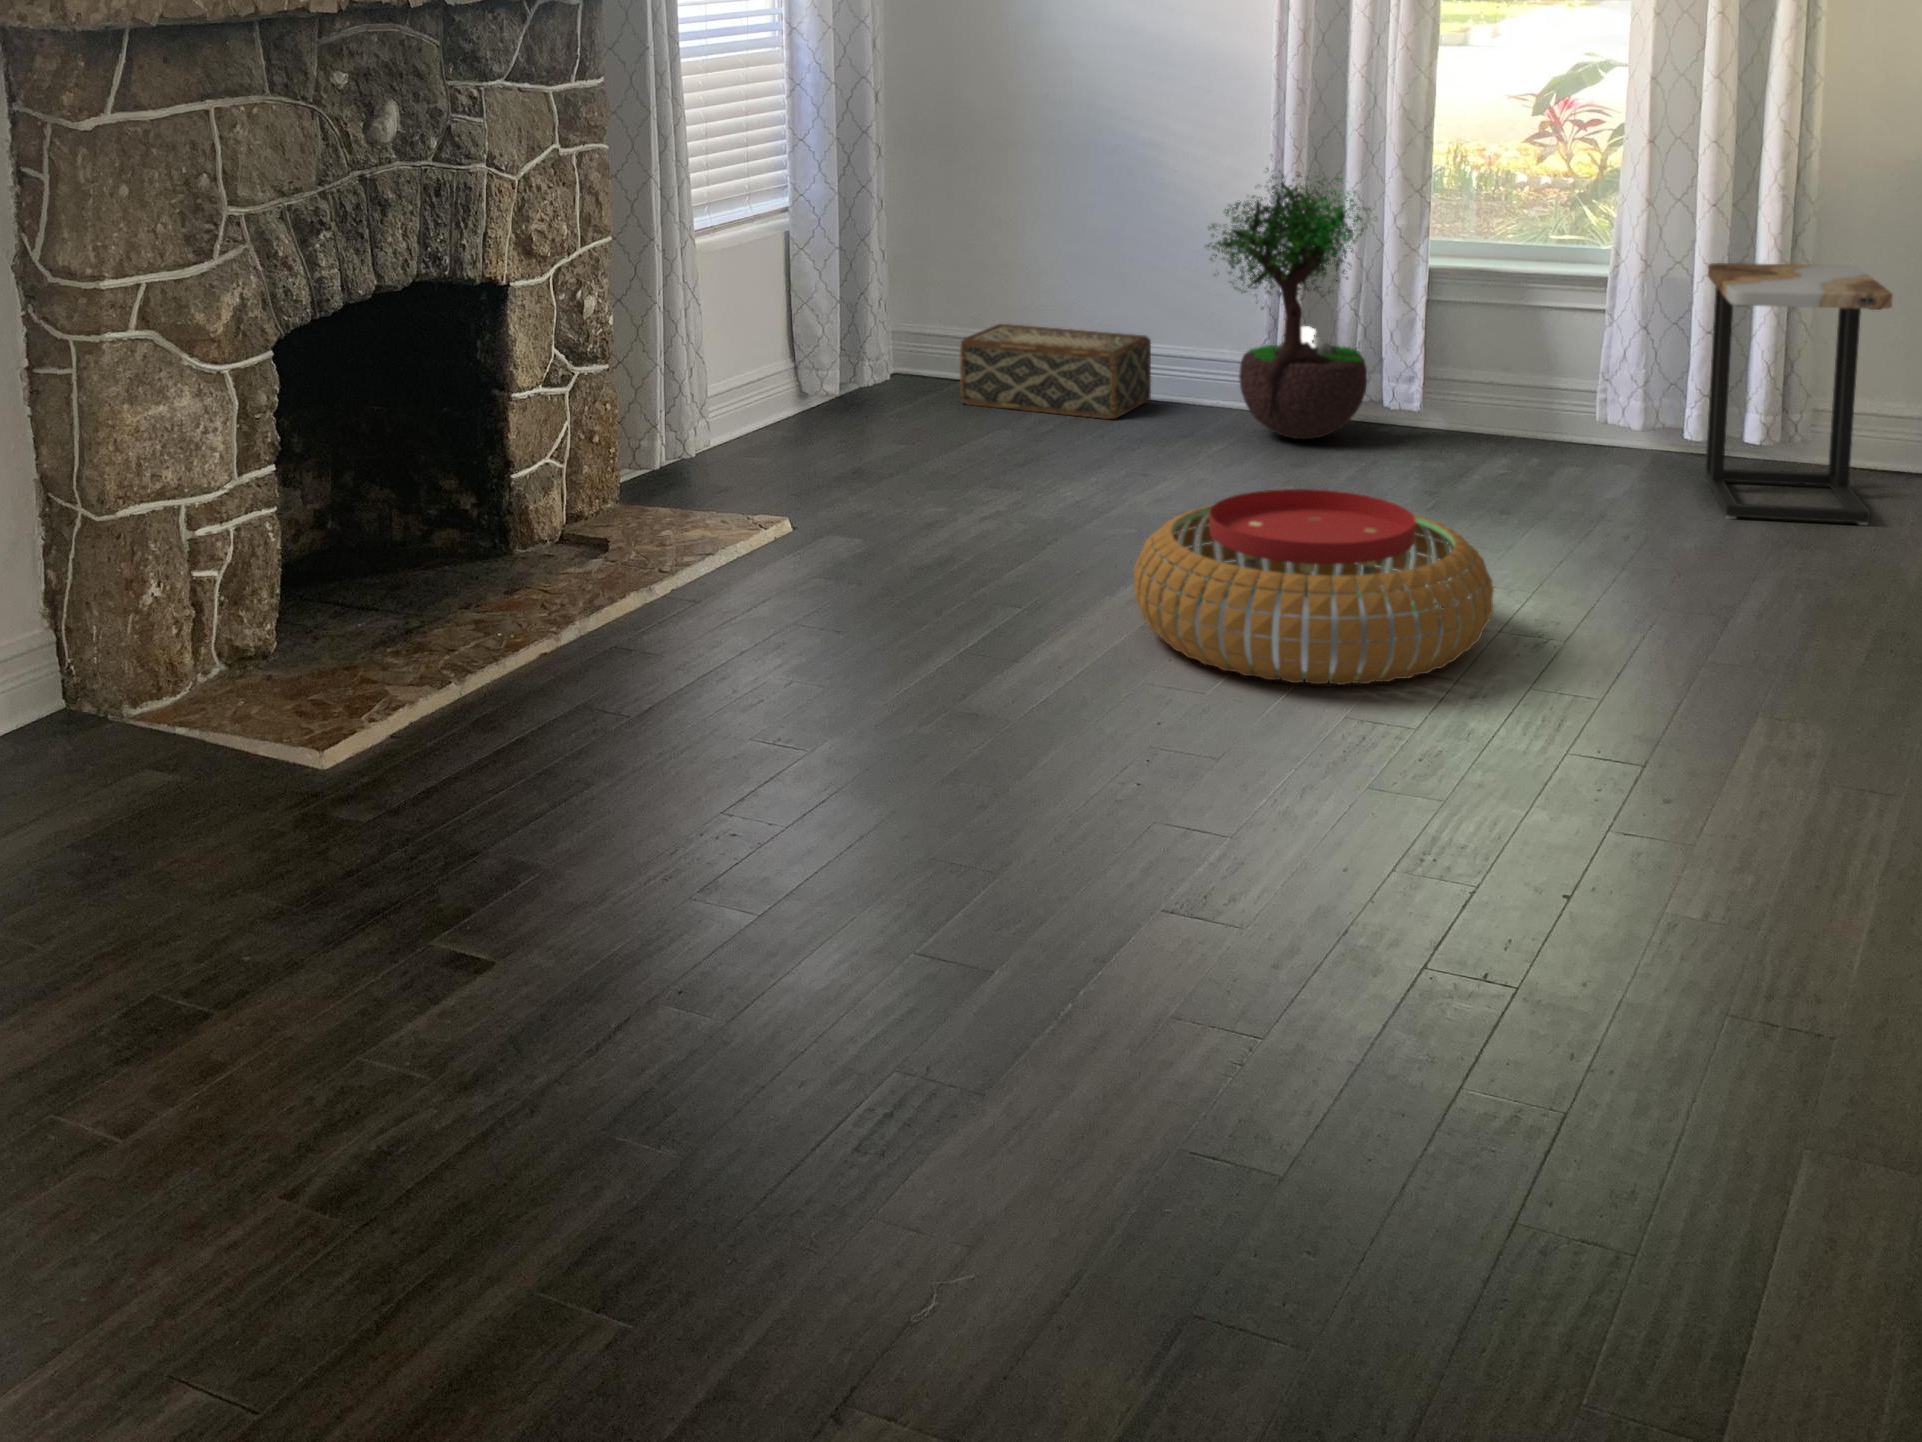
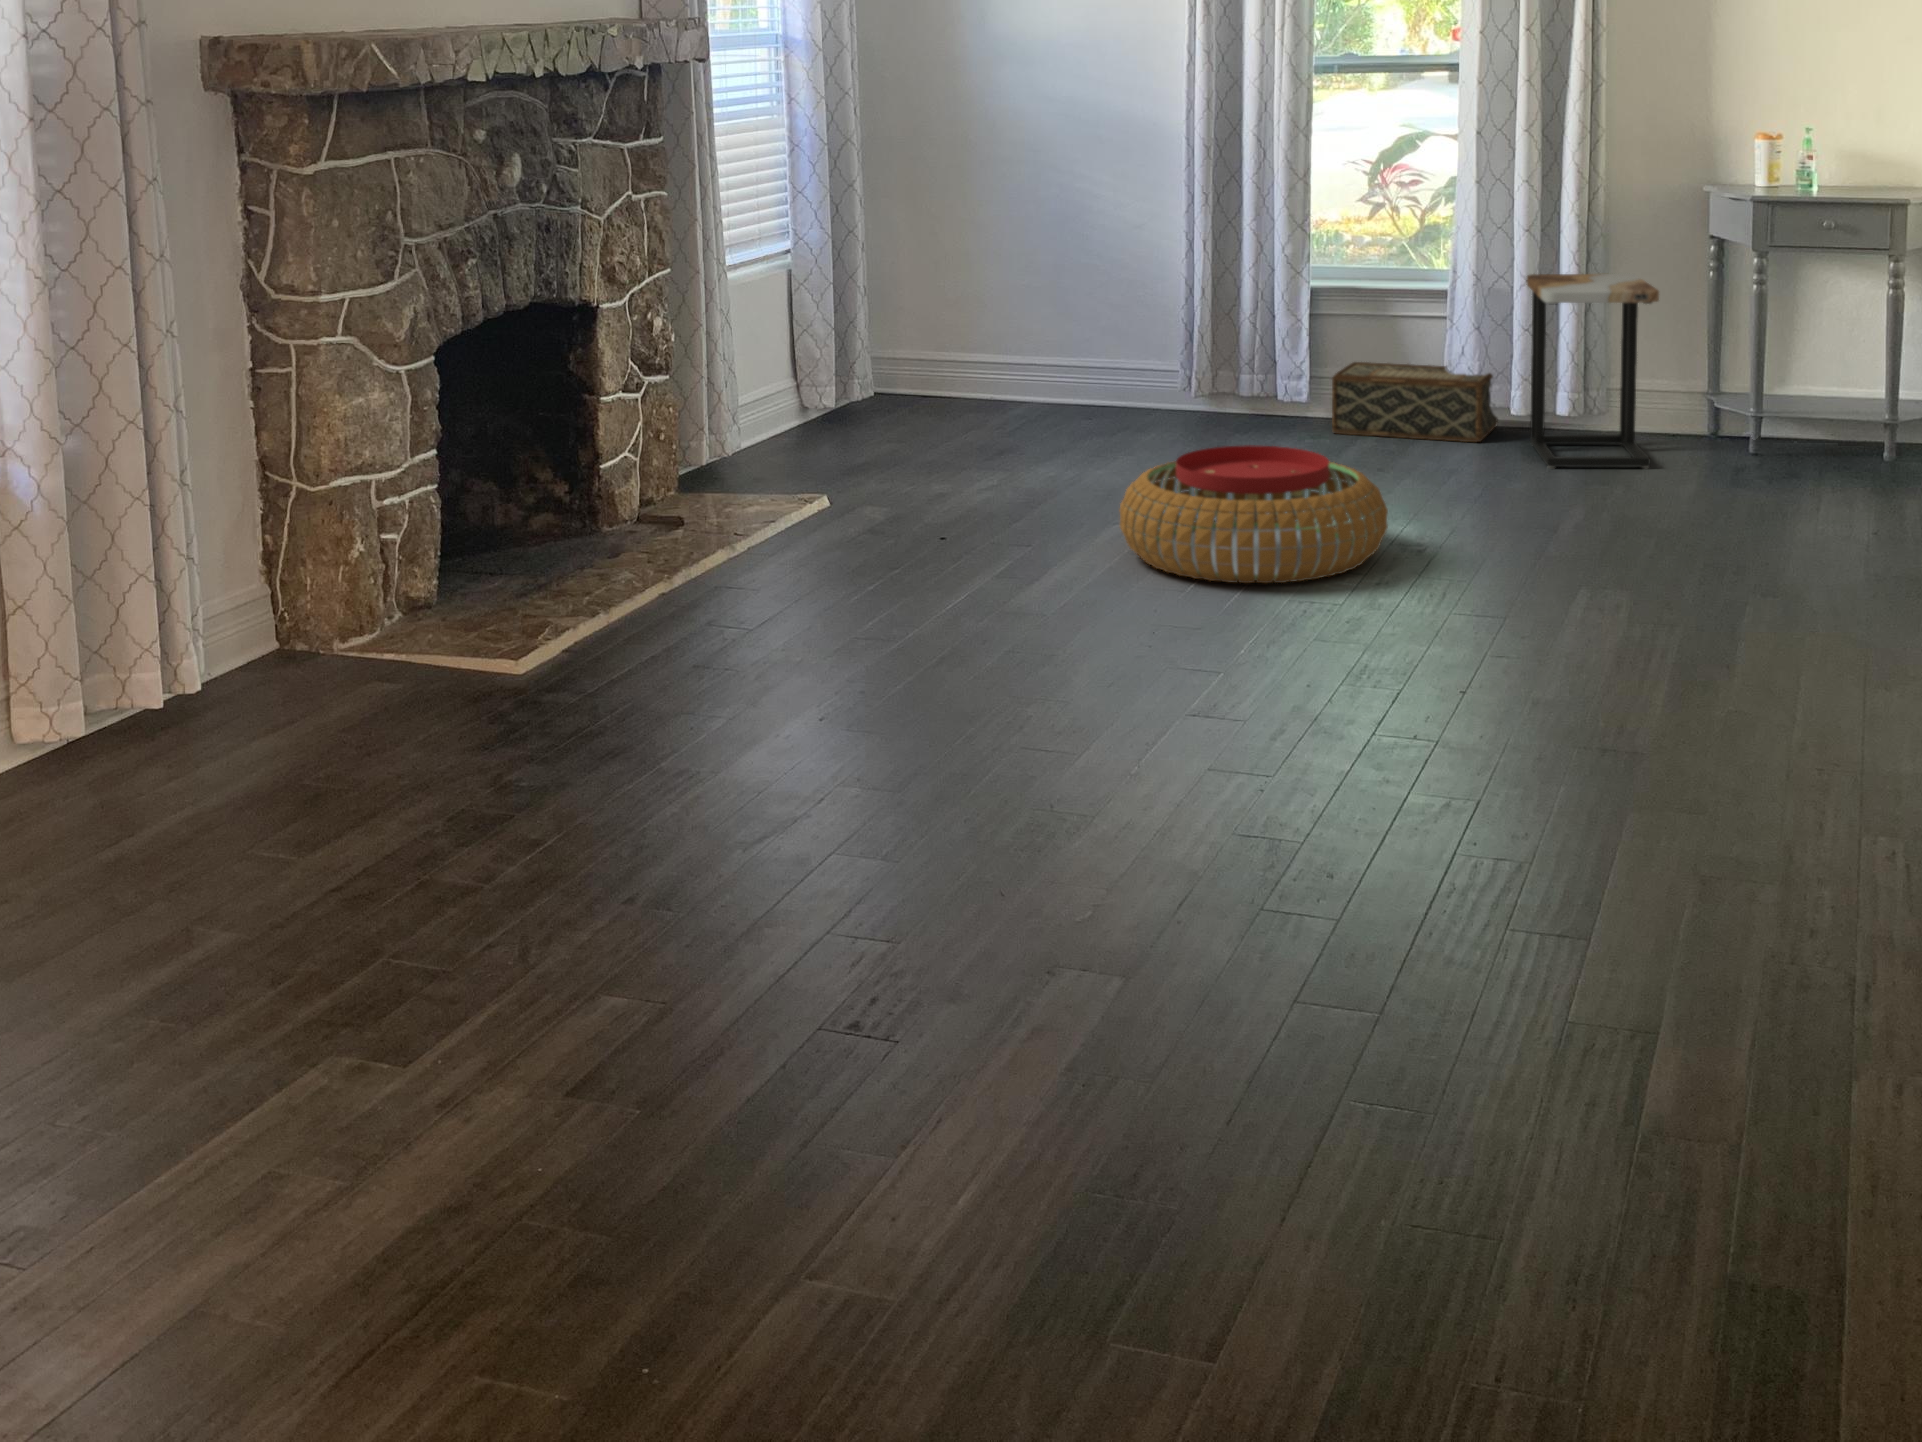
potted tree: present [1206,168,1370,439] -> none [1139,196,1276,428]
woven basket: present [960,324,1151,419] -> present [1332,362,1498,442]

